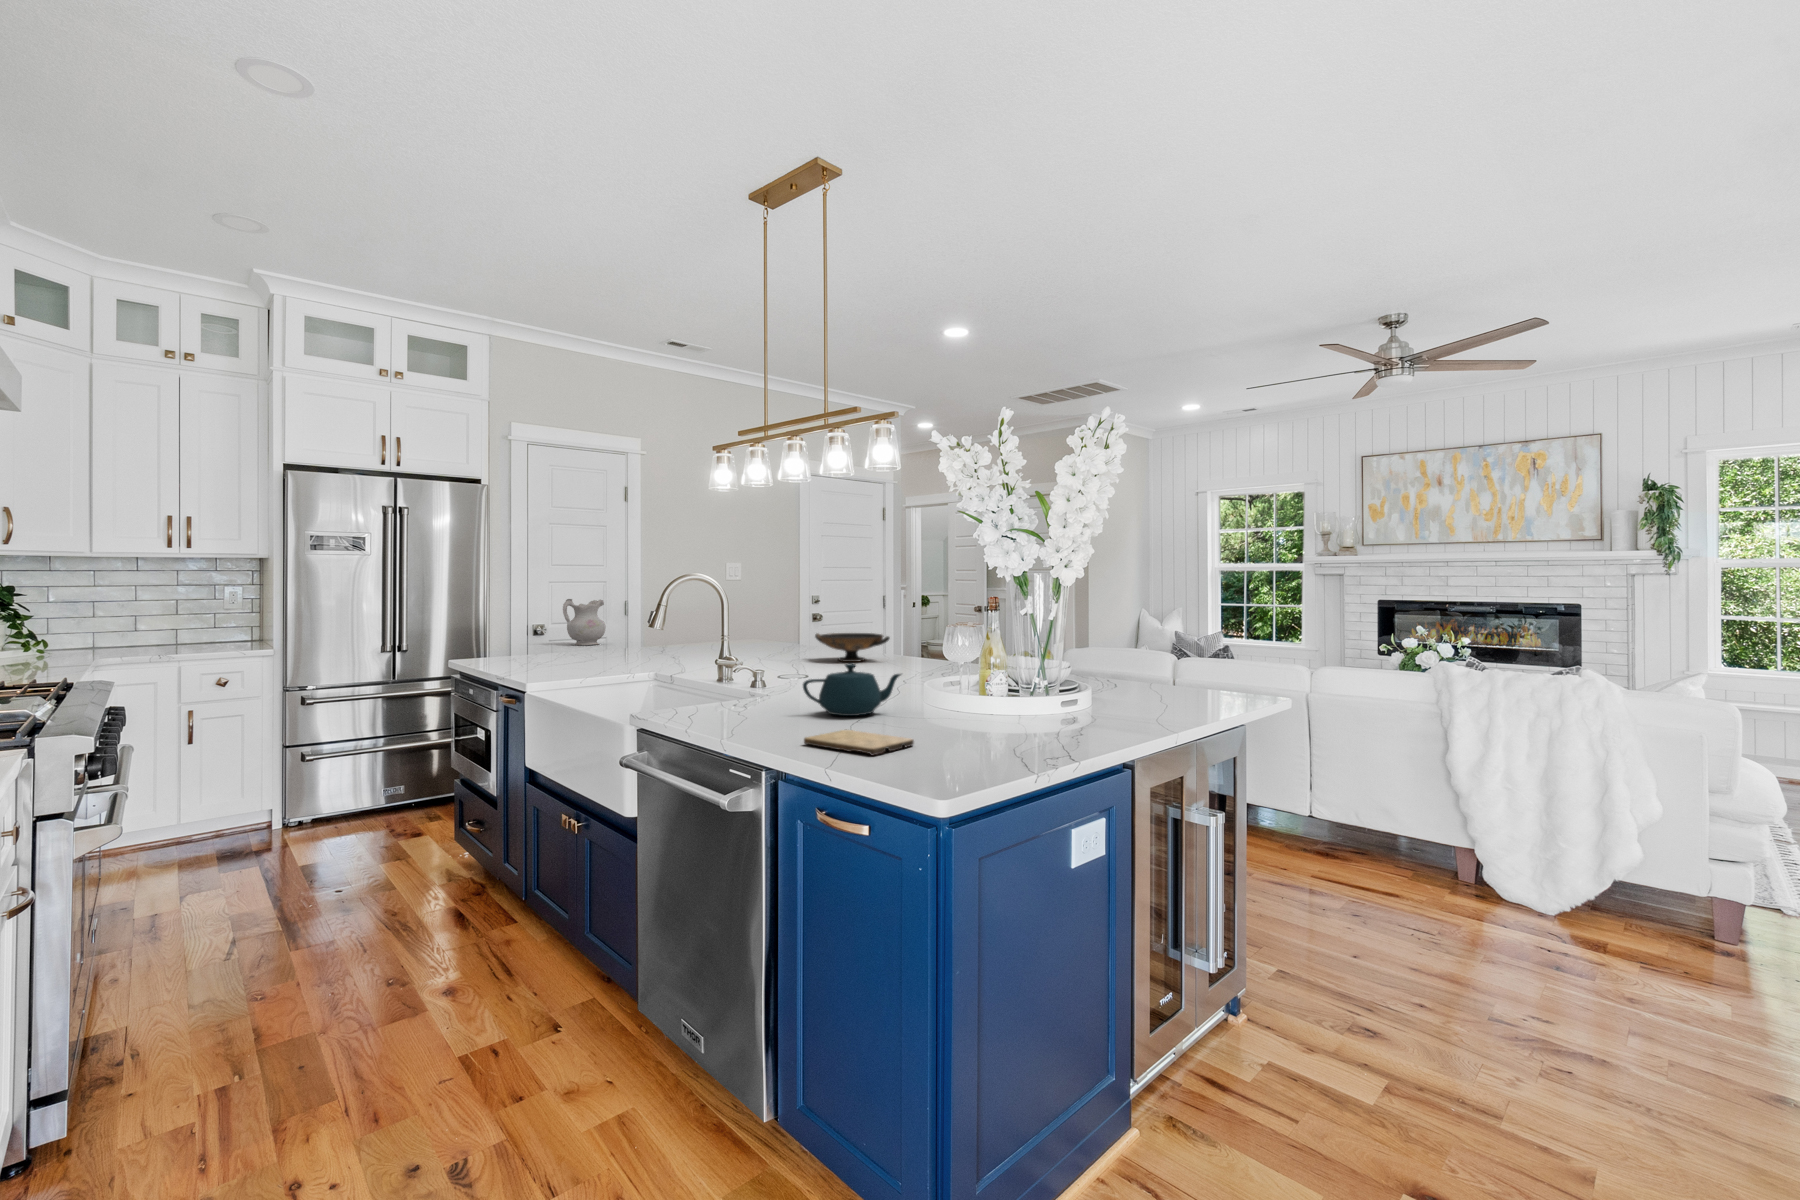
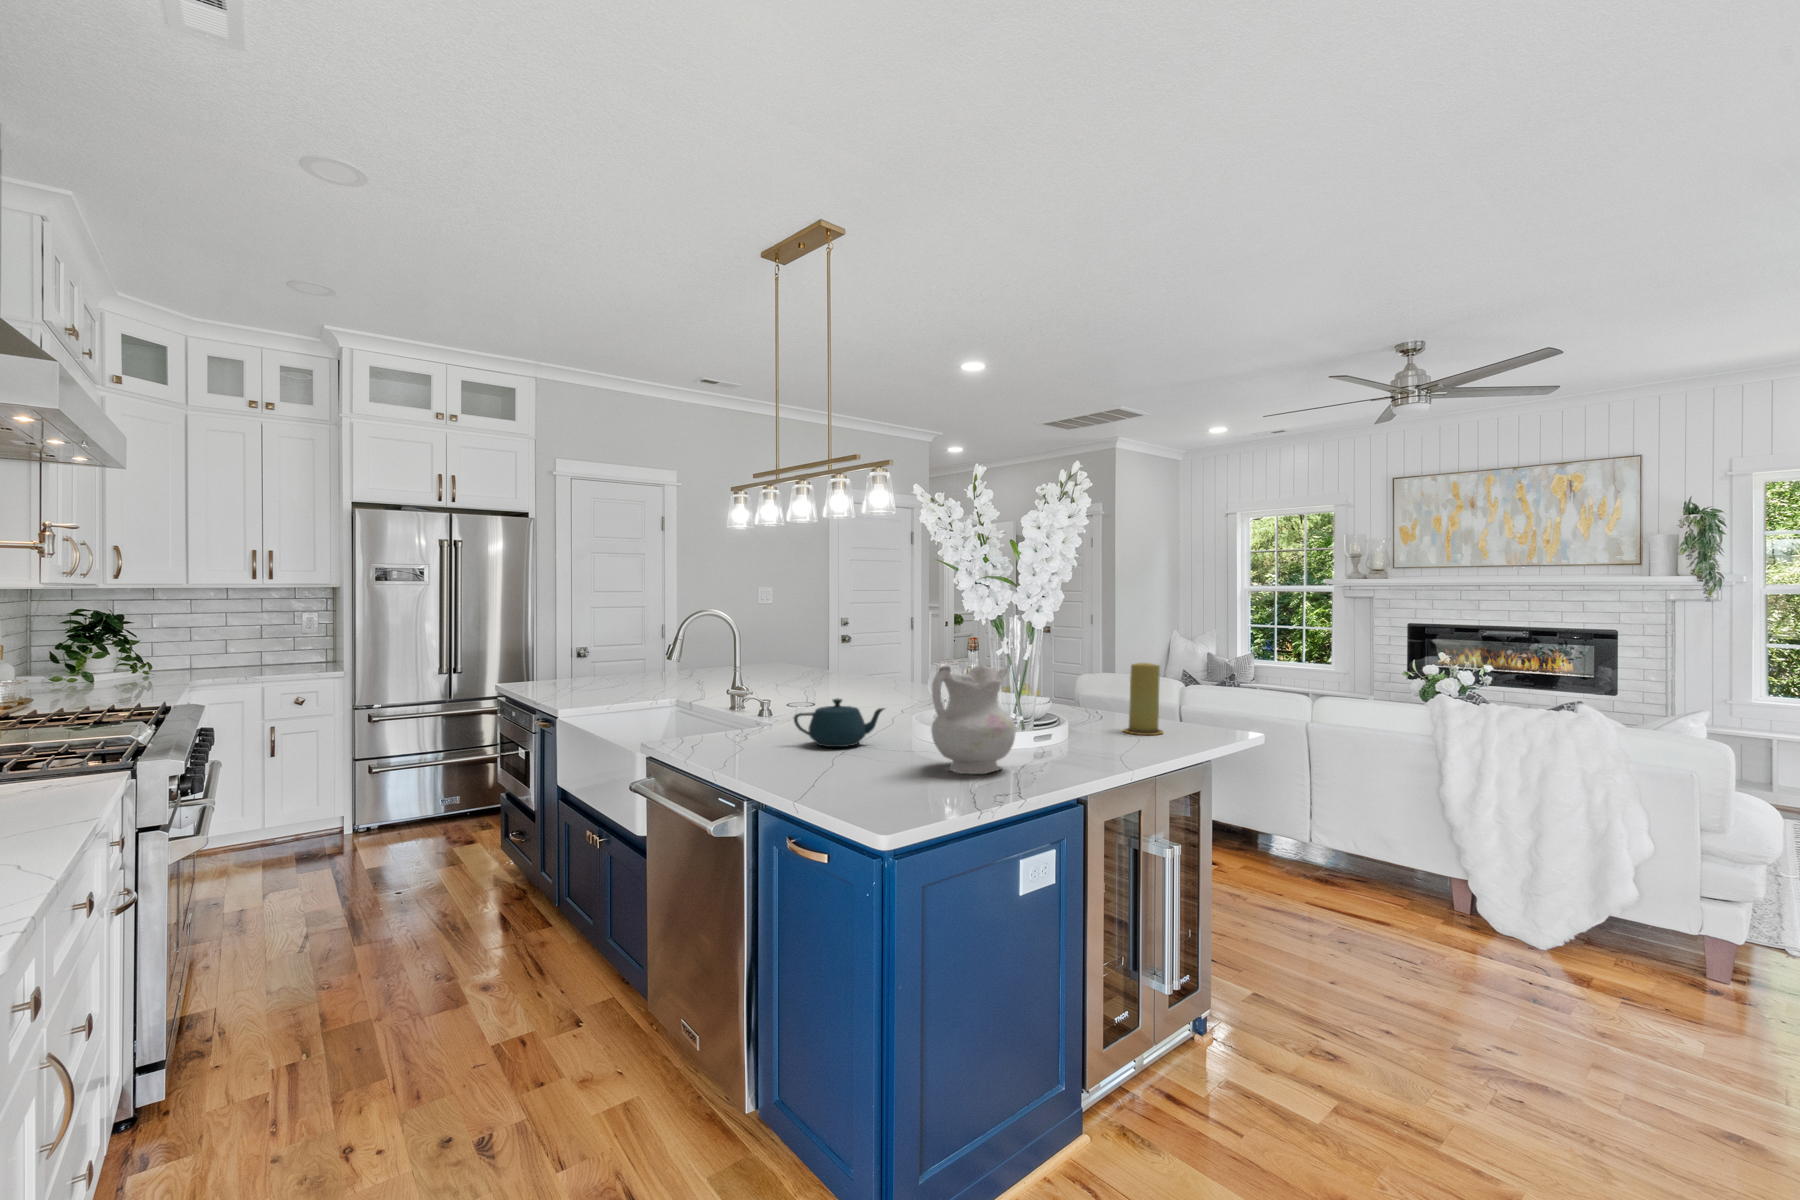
ceramic pitcher: present [563,599,606,645] -> present [931,665,1016,774]
candle: none [1143,627,1186,702] -> present [1124,663,1163,735]
decorative bowl: present [815,633,890,662] -> none [834,658,904,687]
cutting board: present [804,730,914,755] -> none [780,762,877,789]

